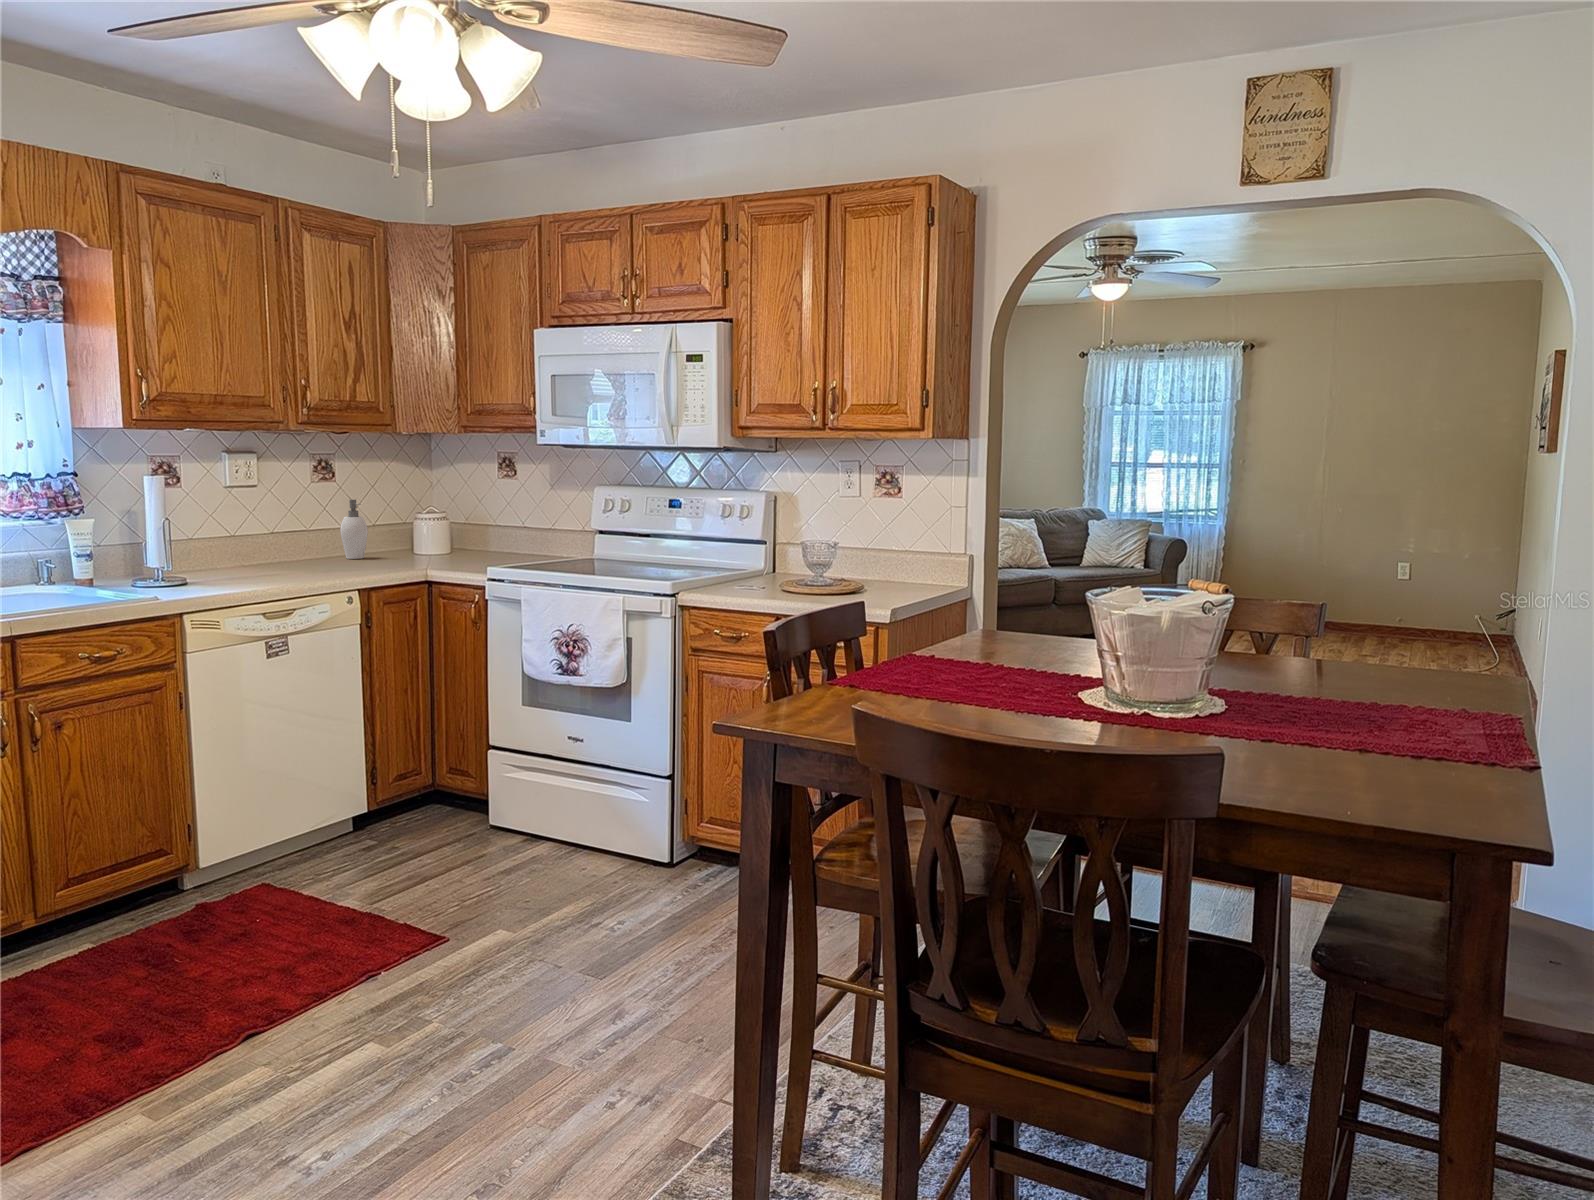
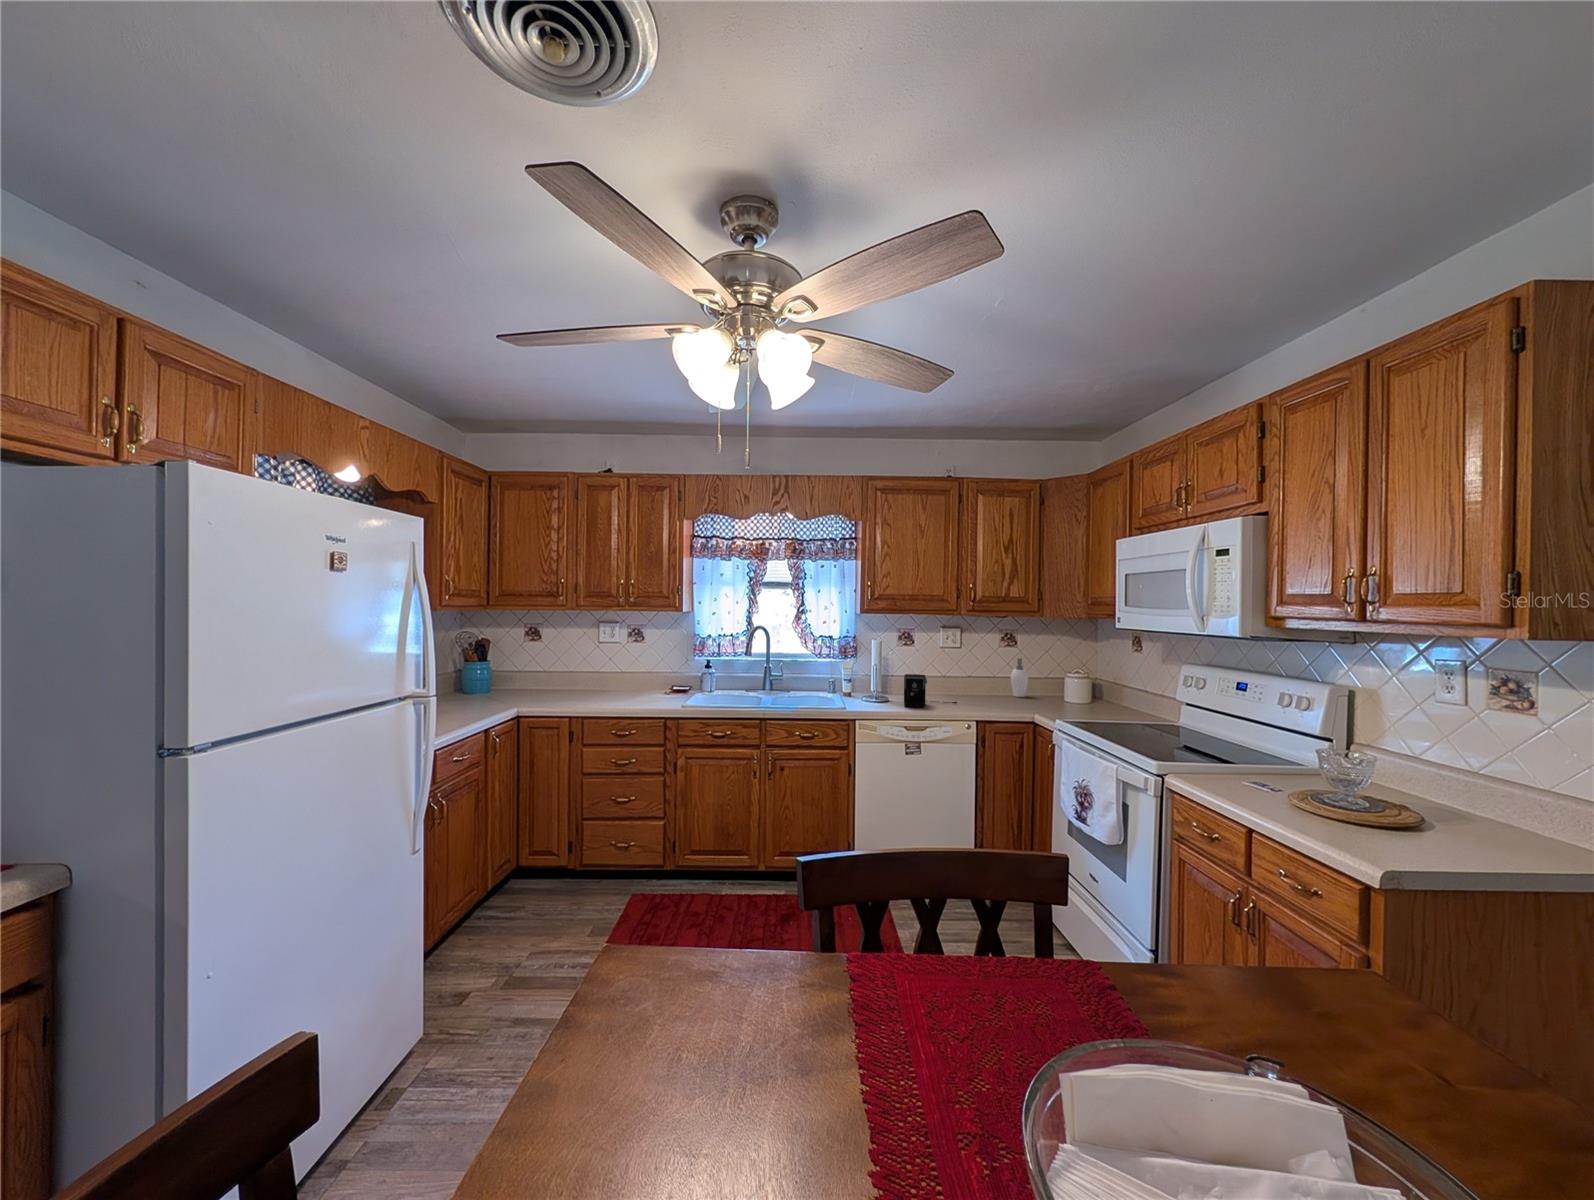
coffee maker: none [221,530,307,584] -> present [904,674,957,707]

